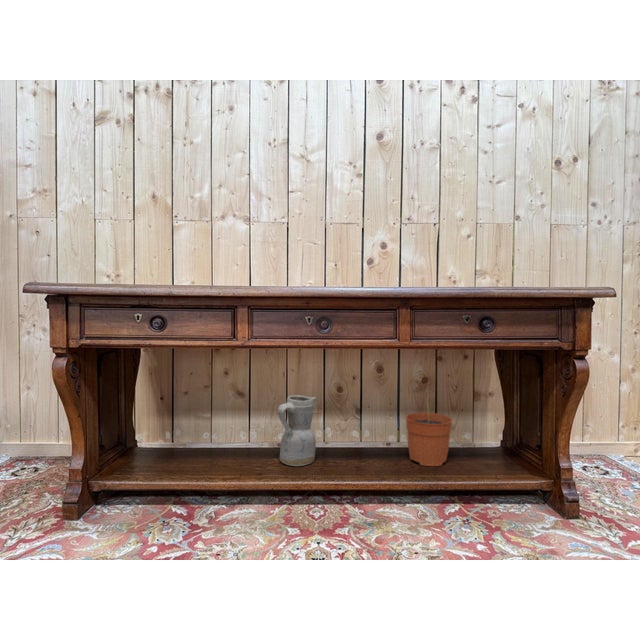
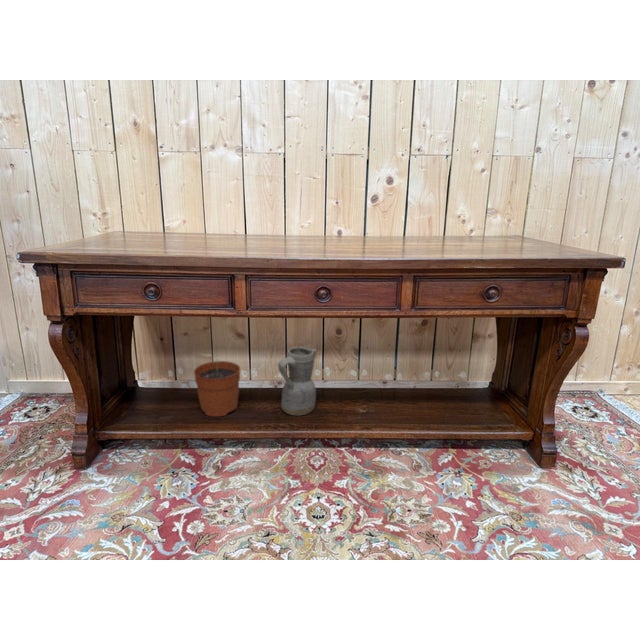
plant pot: present [406,412,452,466] -> present [194,355,240,417]

